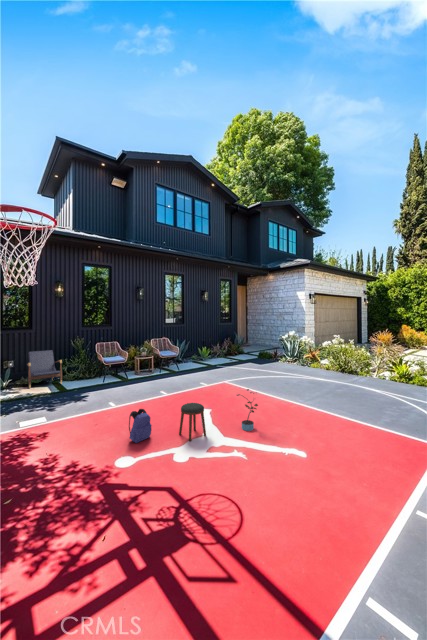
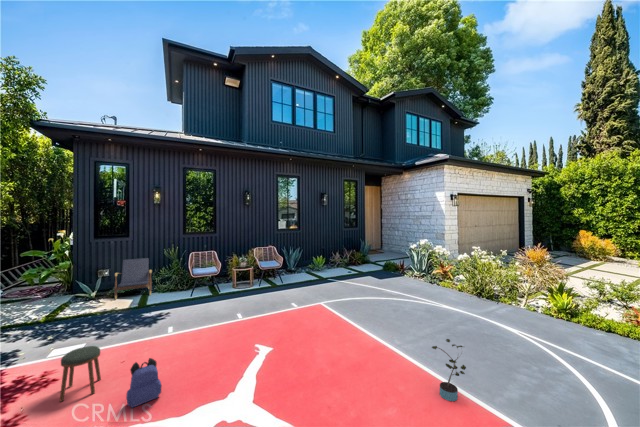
potted plant: present [237,389,258,431] -> present [432,339,466,401]
stool: present [179,403,206,441] -> present [60,346,101,402]

